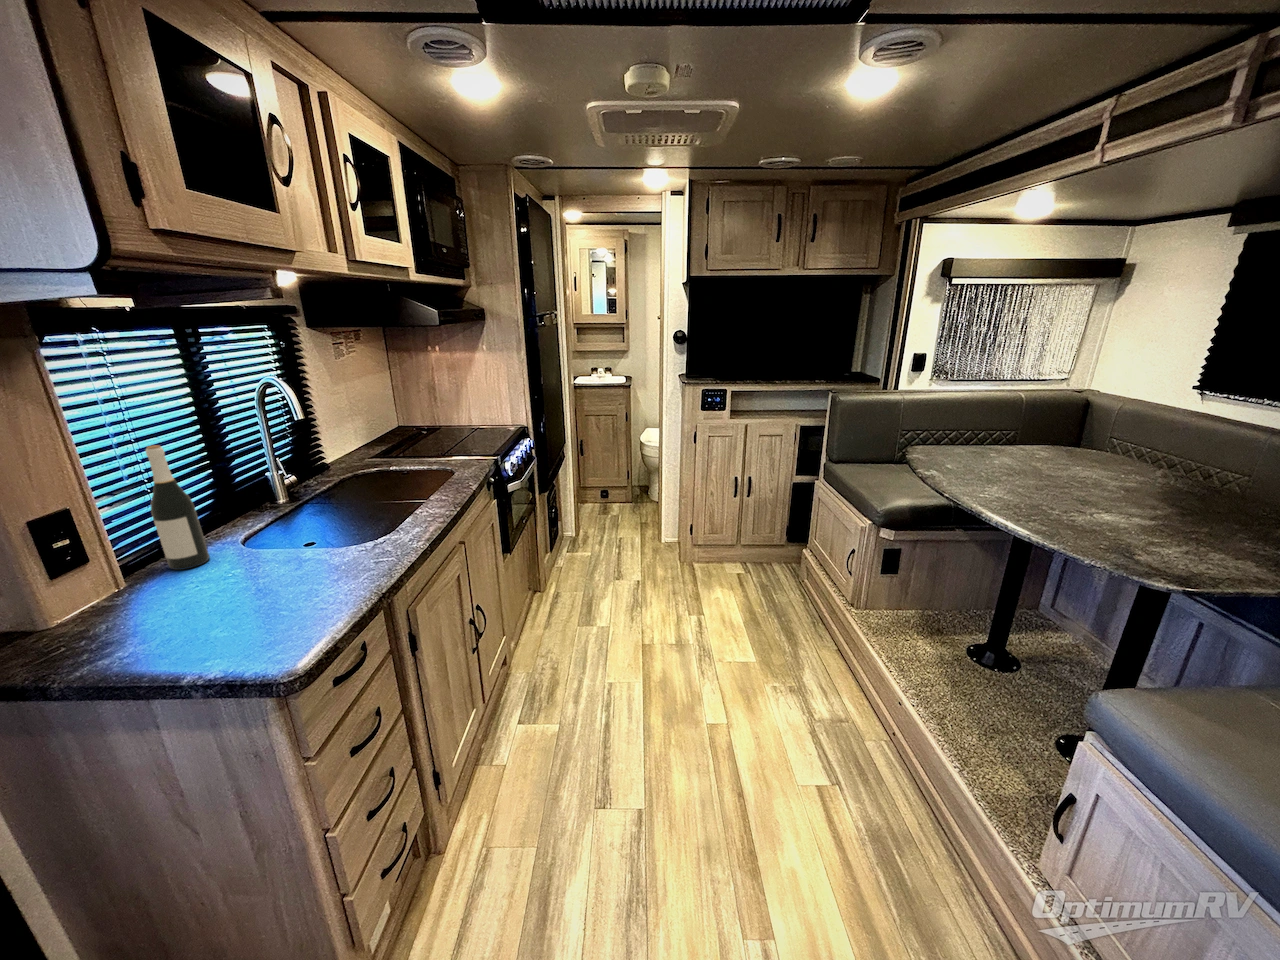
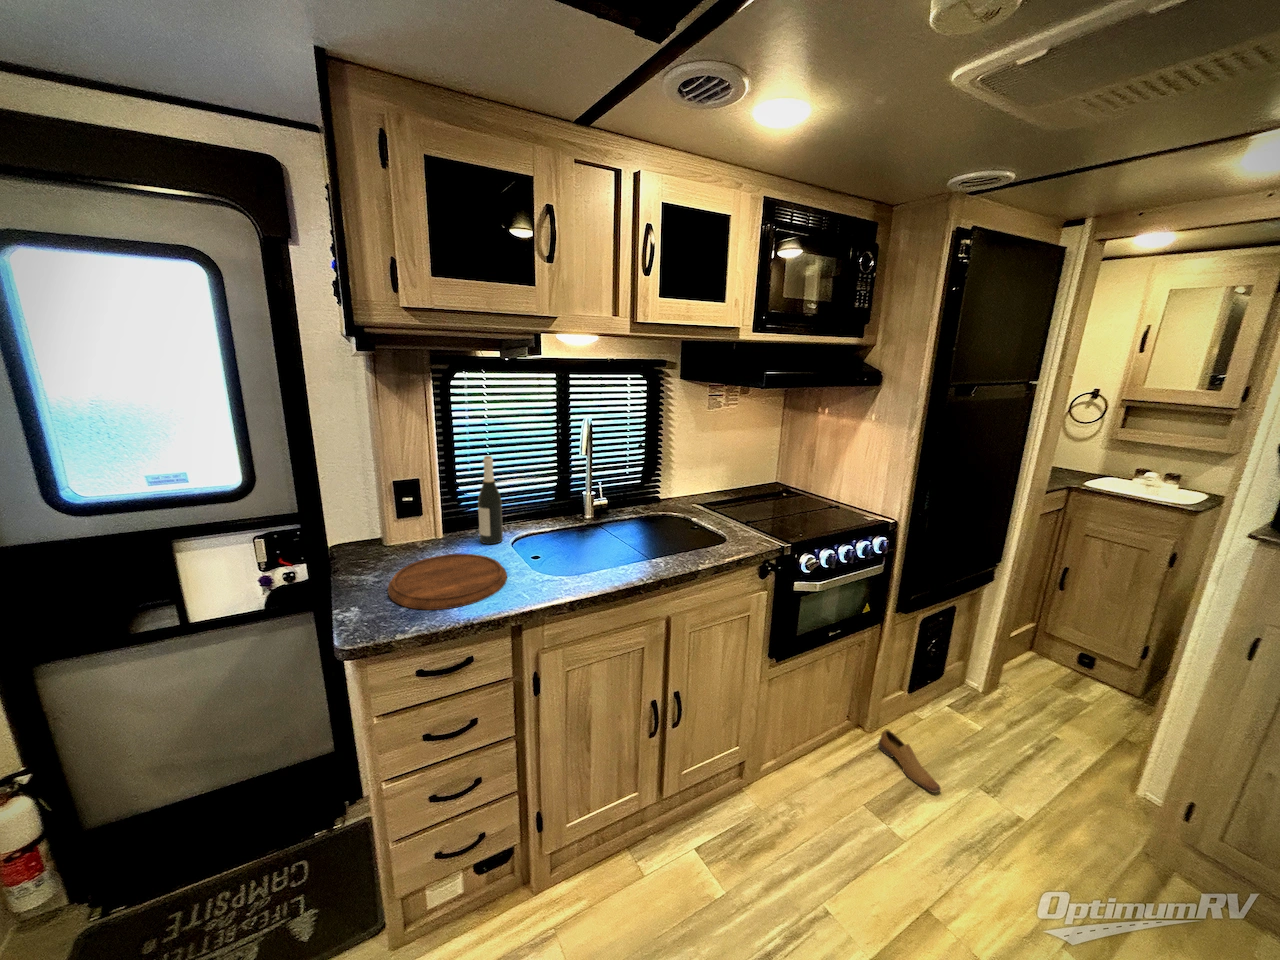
cutting board: none [139,561,331,652] -> present [388,554,507,610]
shoe: none [555,578,602,598] -> present [878,729,941,793]

